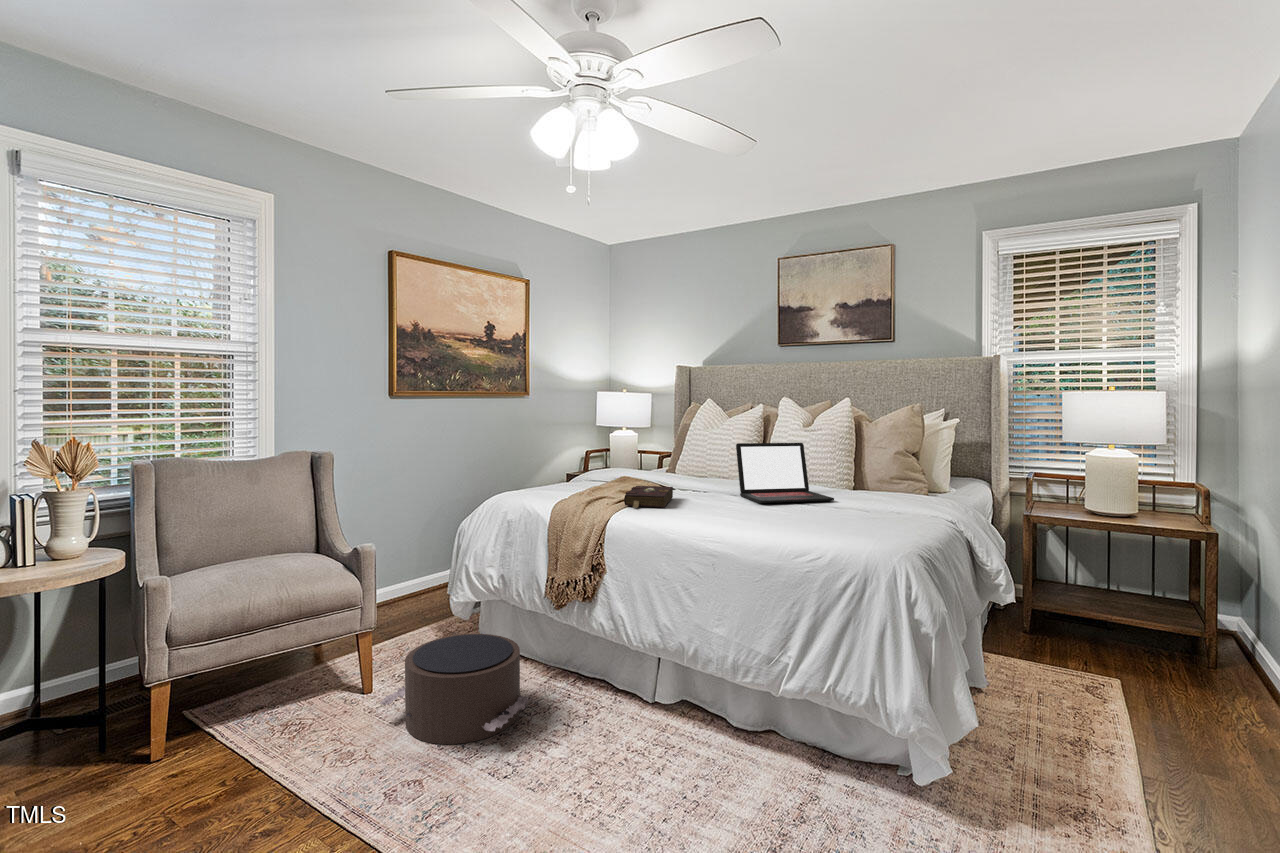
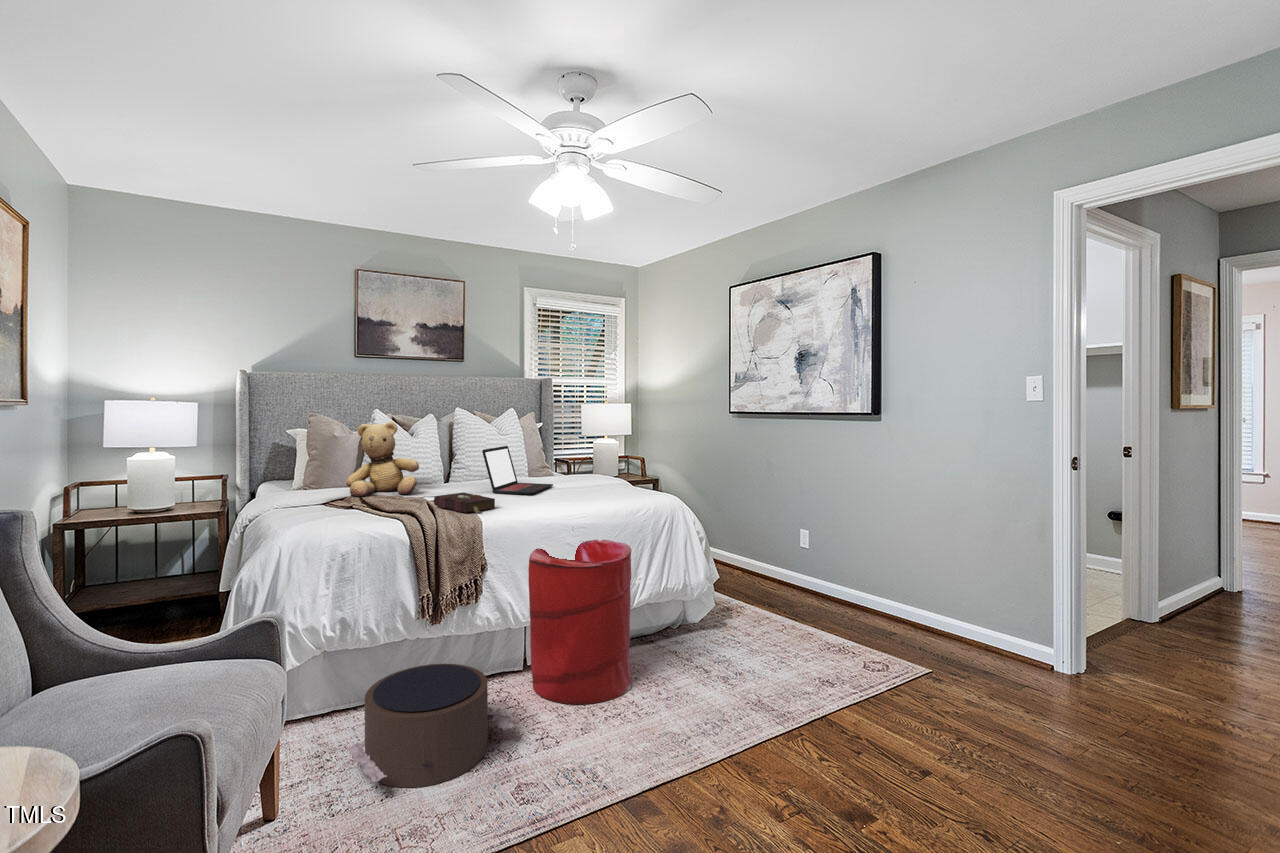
teddy bear: none [634,409,695,484] -> present [347,421,419,497]
laundry hamper: none [594,561,729,787] -> present [528,540,631,705]

